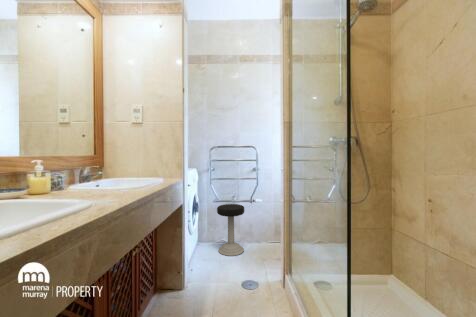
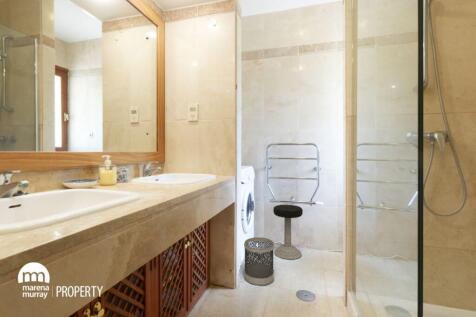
wastebasket: none [192,237,221,284] -> present [244,237,274,286]

